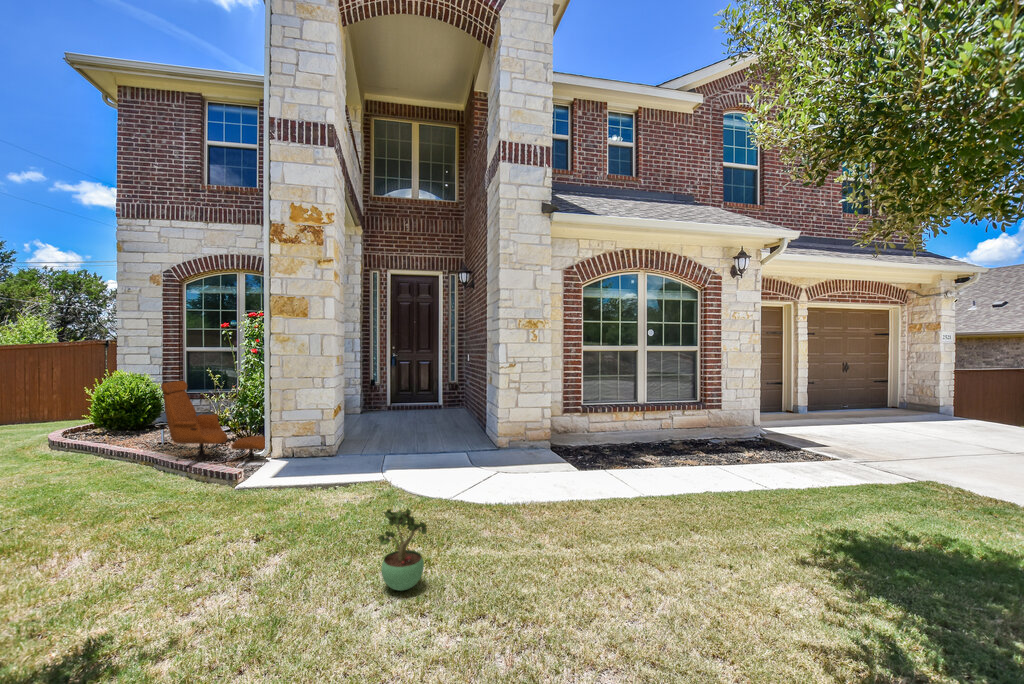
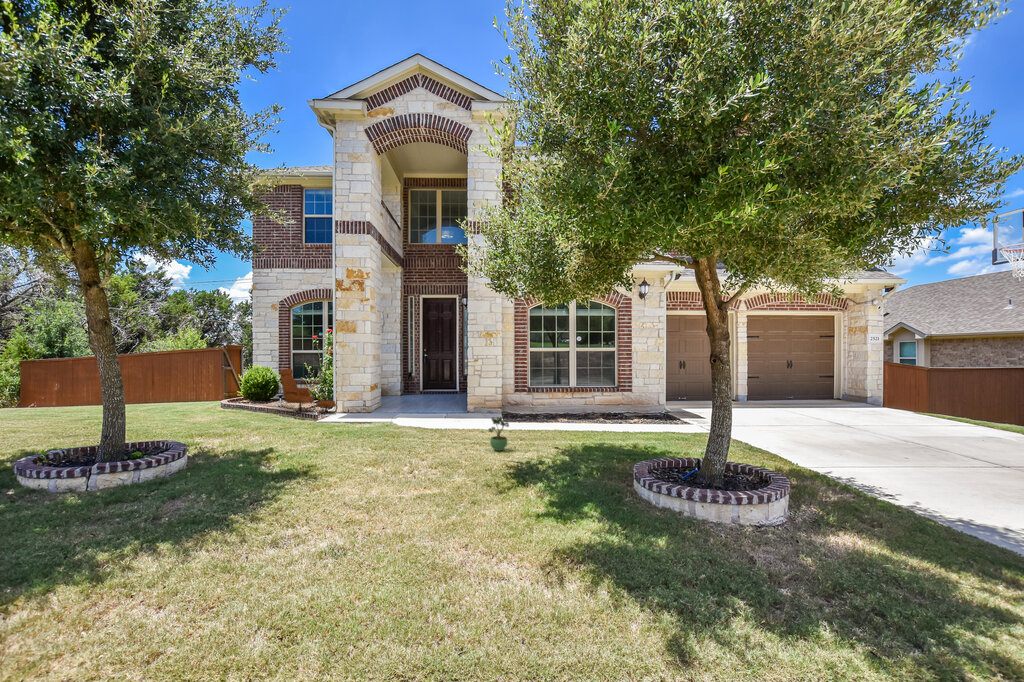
potted plant: present [378,509,427,591] -> present [489,417,509,451]

